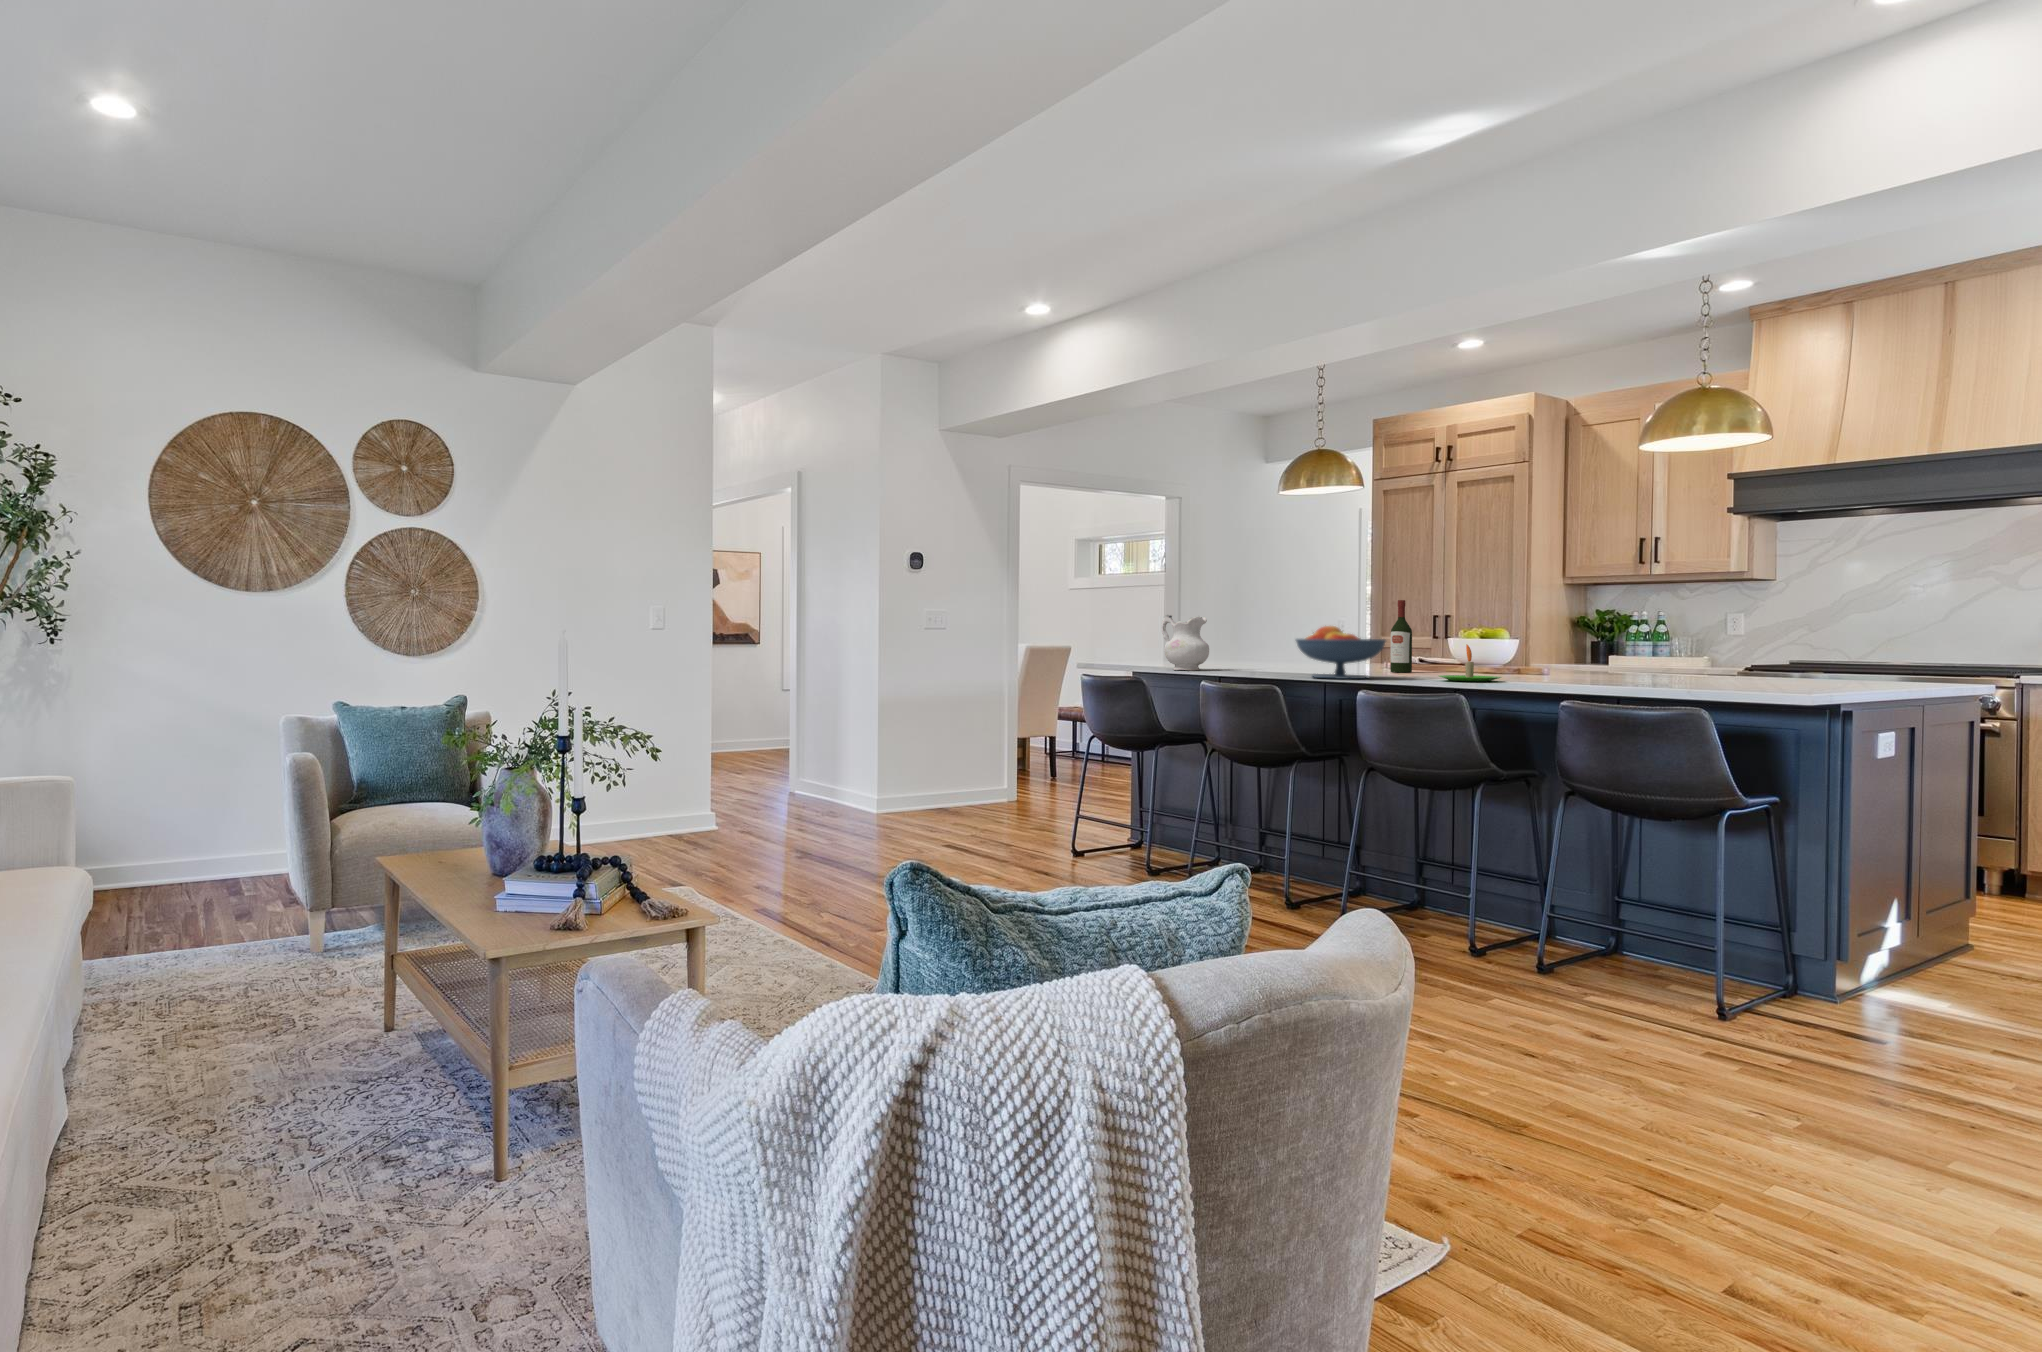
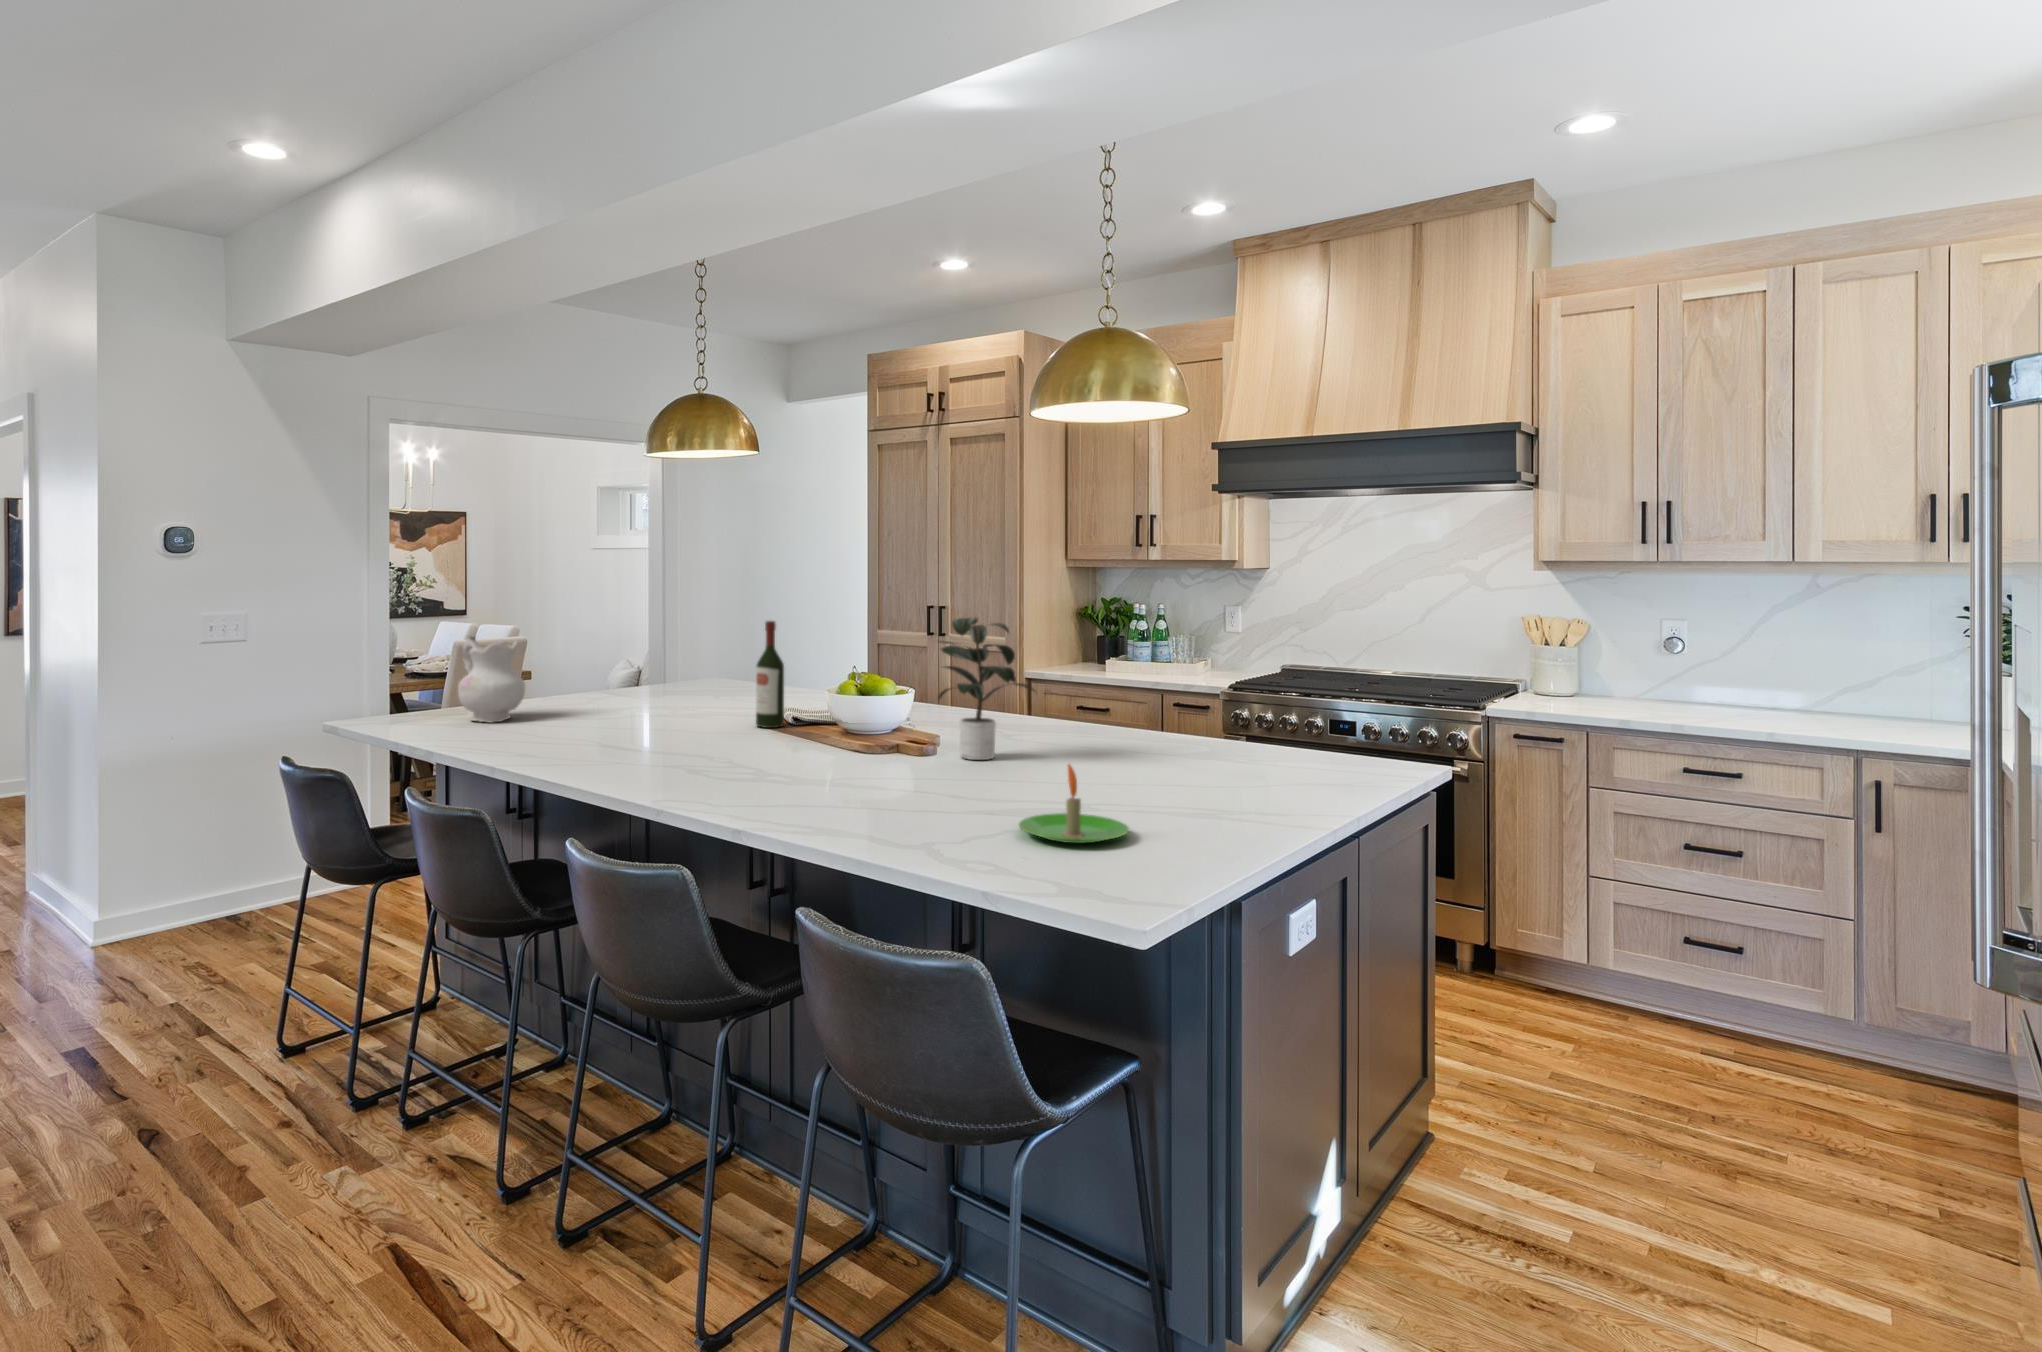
potted plant: none [1550,582,1654,679] -> present [939,617,1036,760]
fruit bowl: present [1296,626,1386,679] -> none [548,676,684,772]
candle: present [1439,645,1501,682] -> present [1019,765,1129,843]

